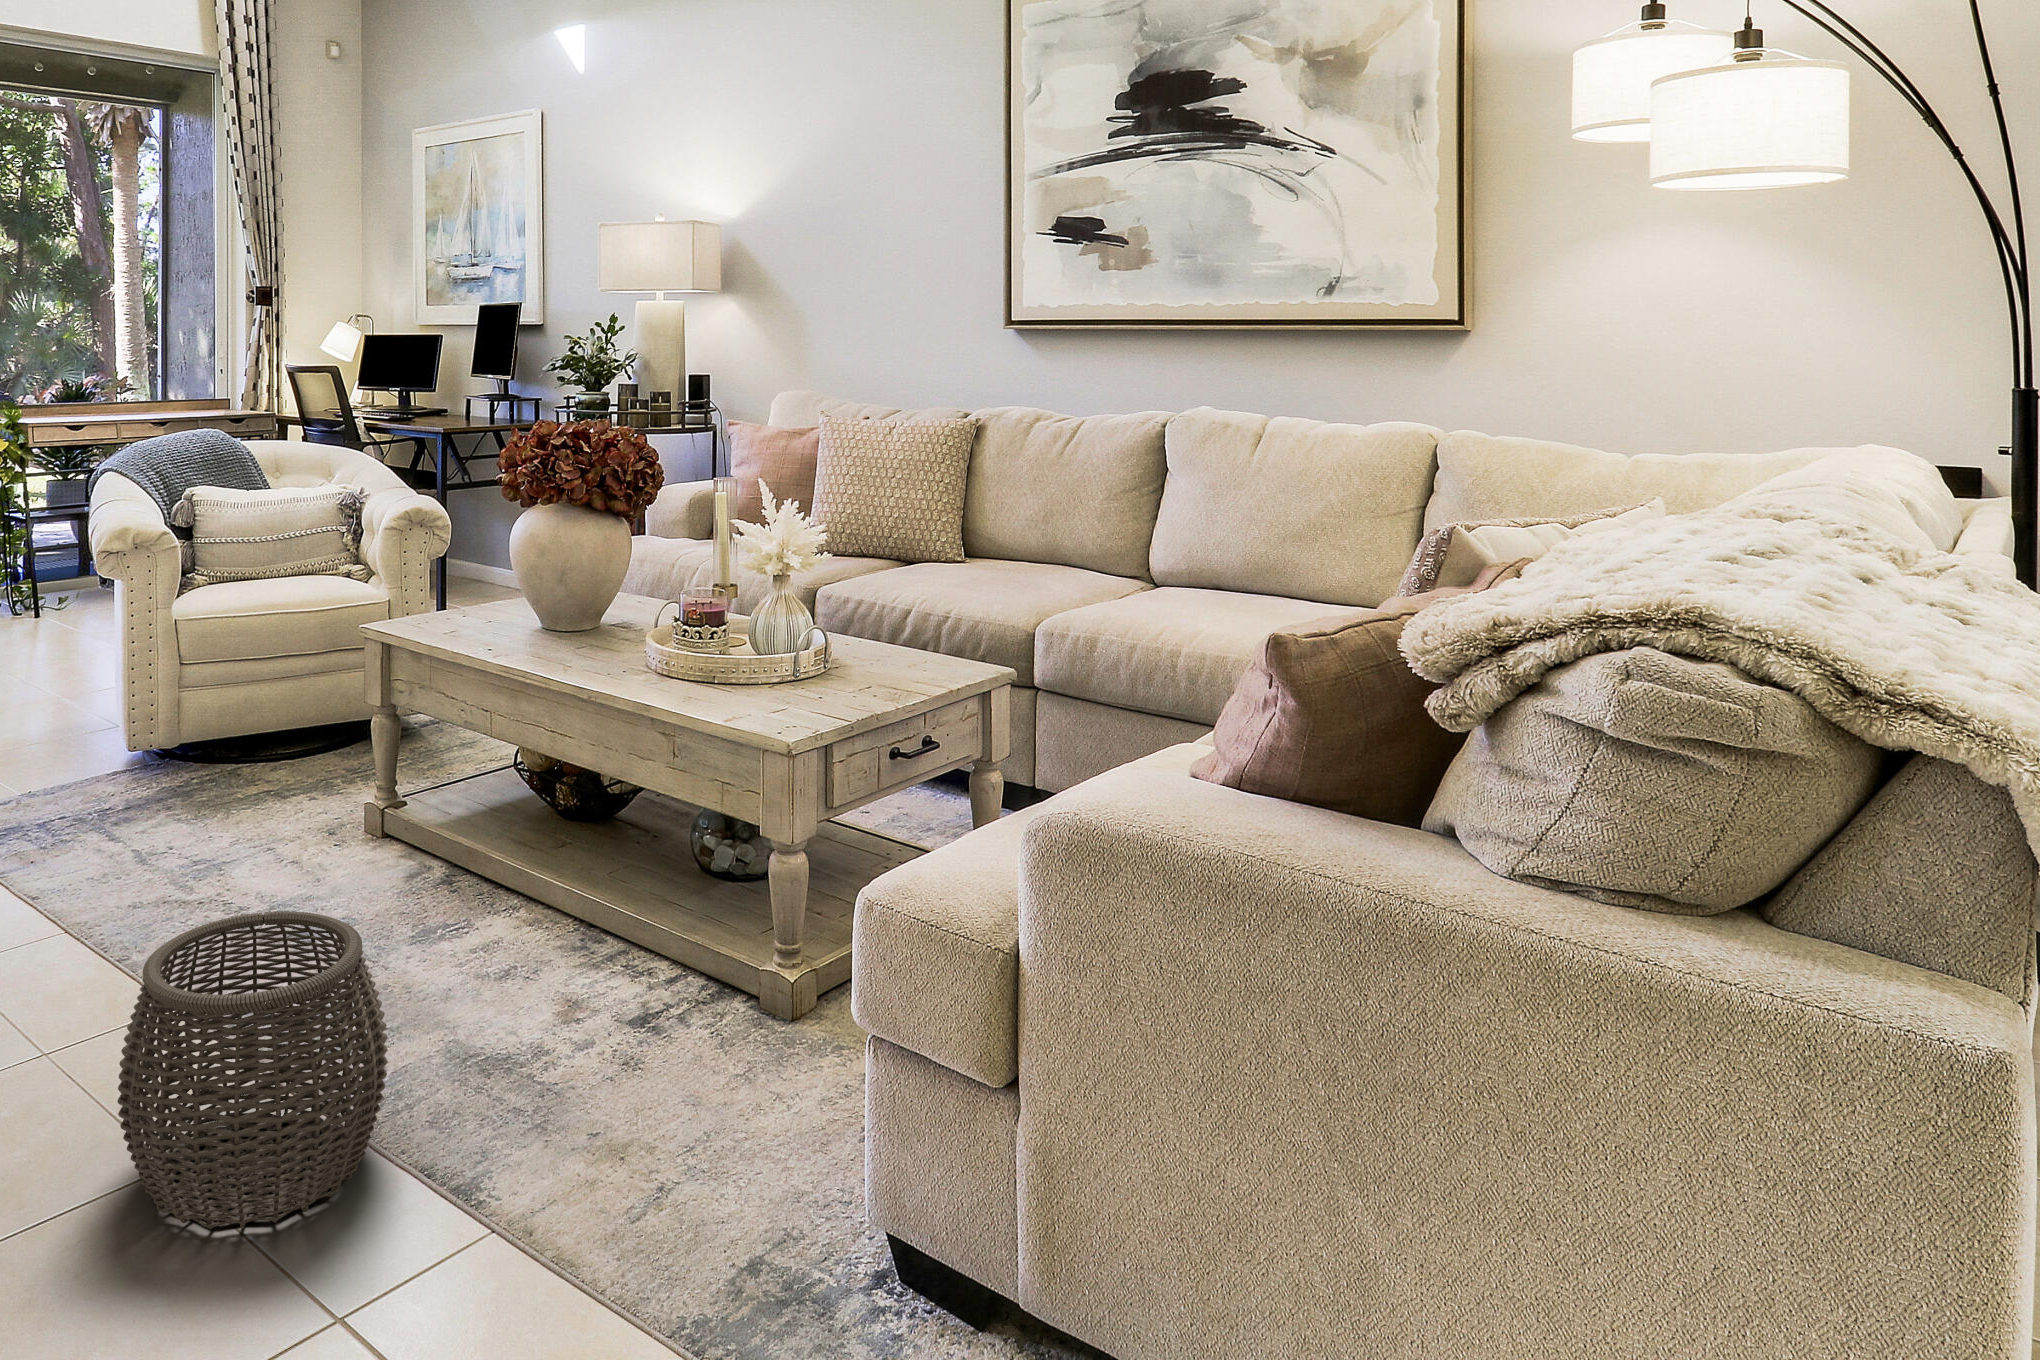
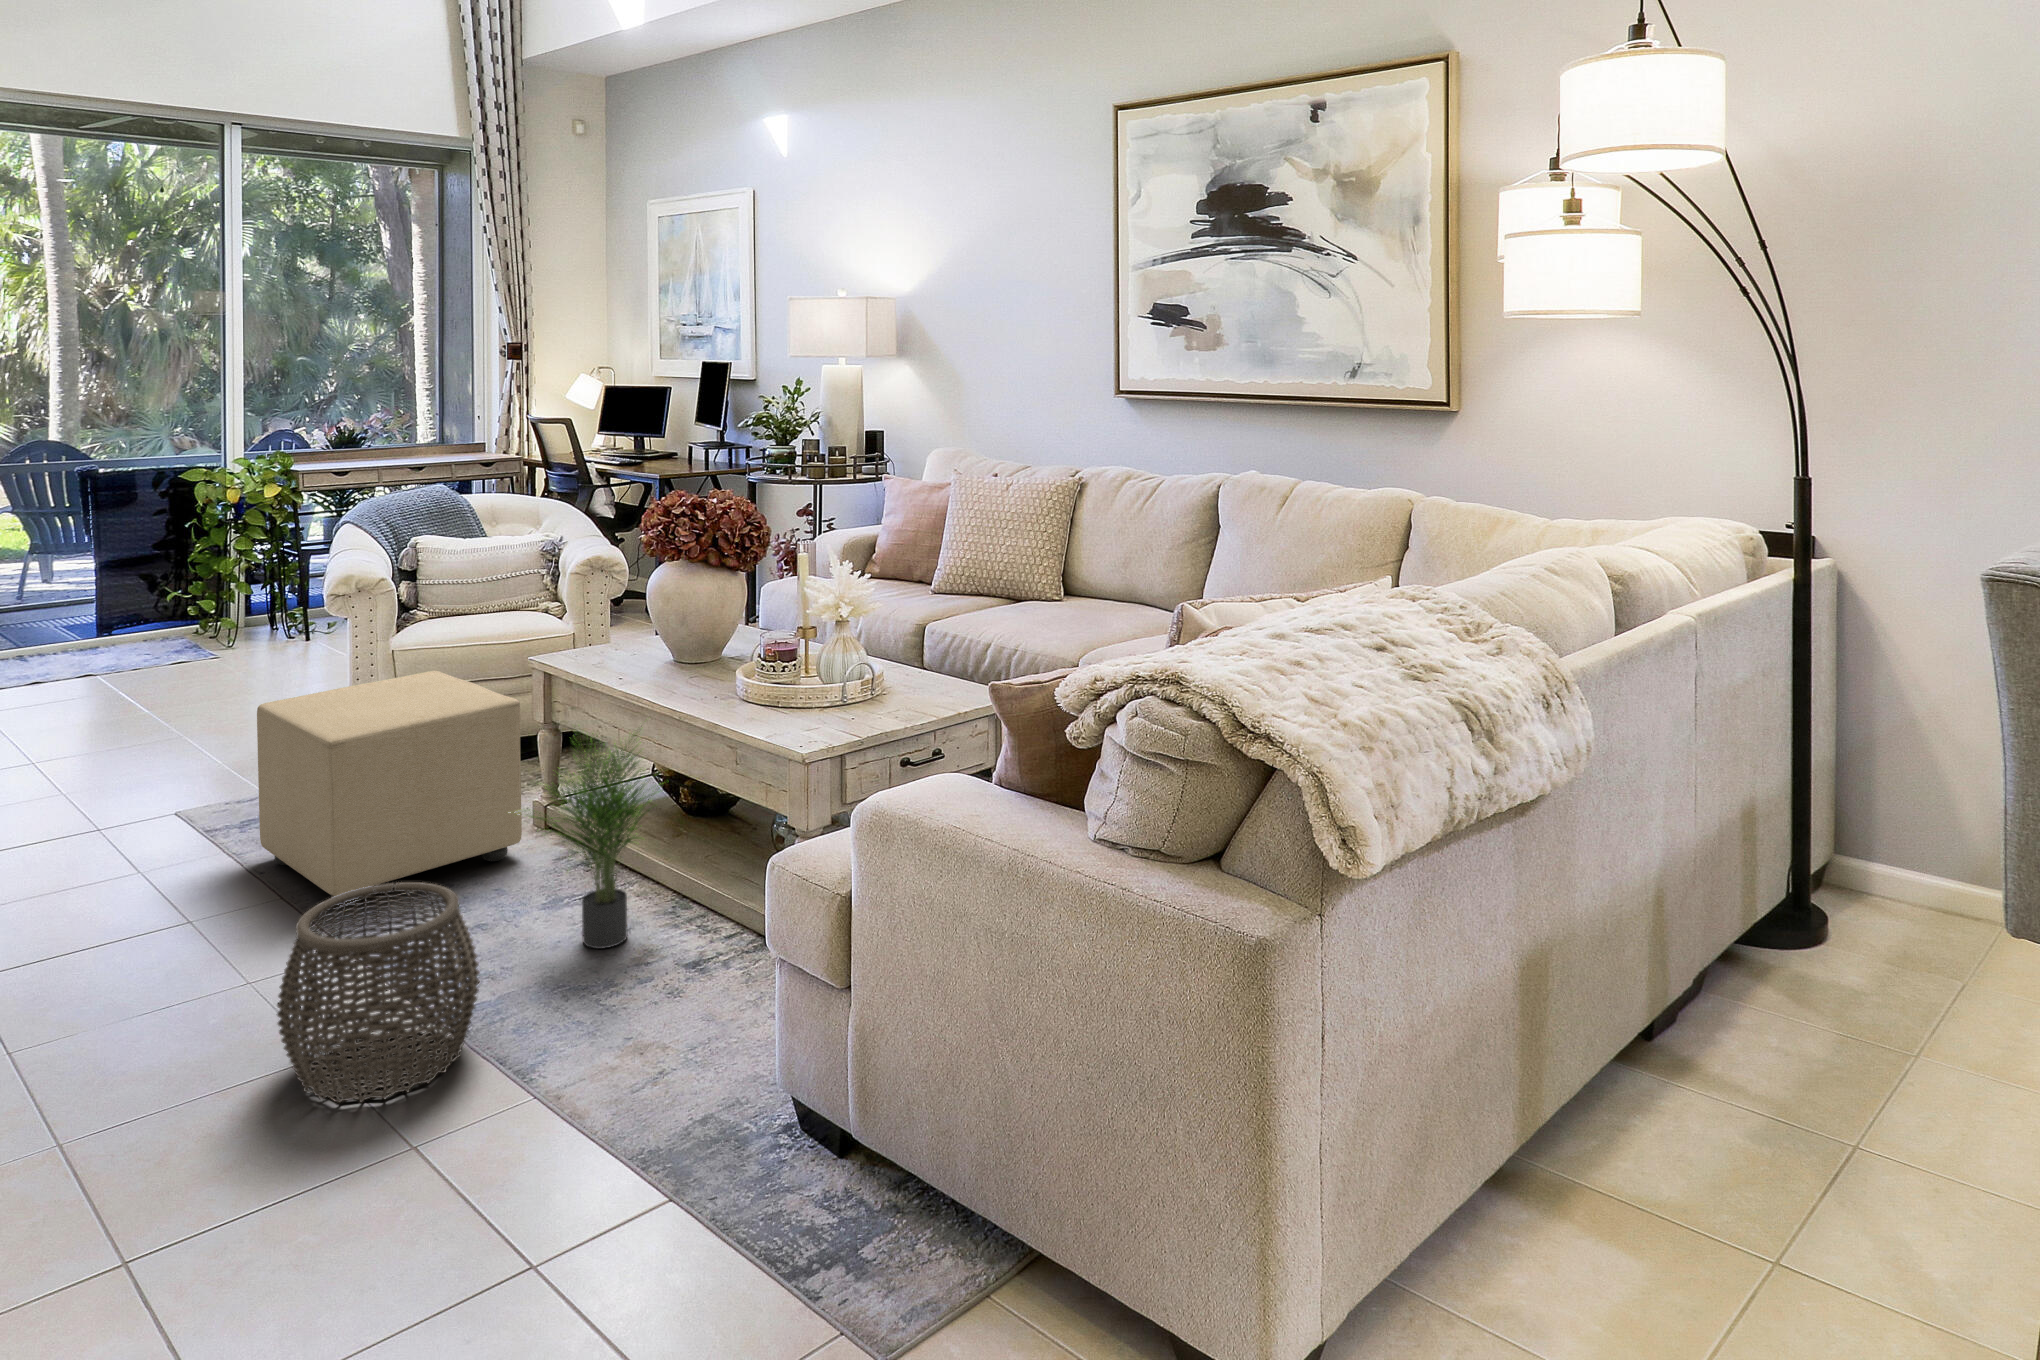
ottoman: none [29,644,365,940] -> present [257,671,522,906]
potted plant: none [385,692,596,997] -> present [531,733,659,949]

